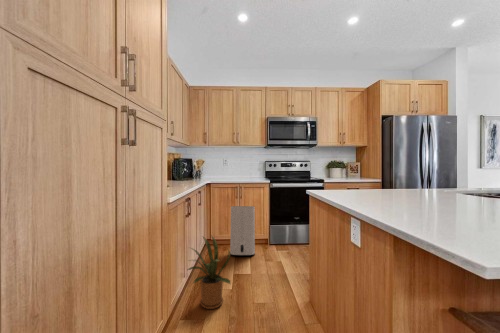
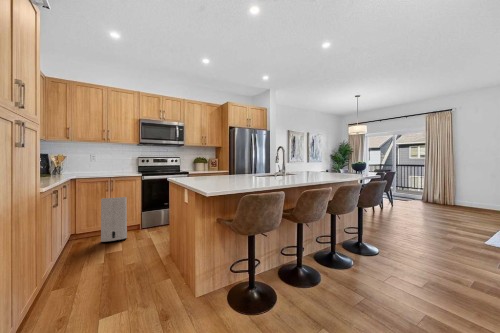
house plant: present [188,236,230,309] -> none [52,222,102,284]

